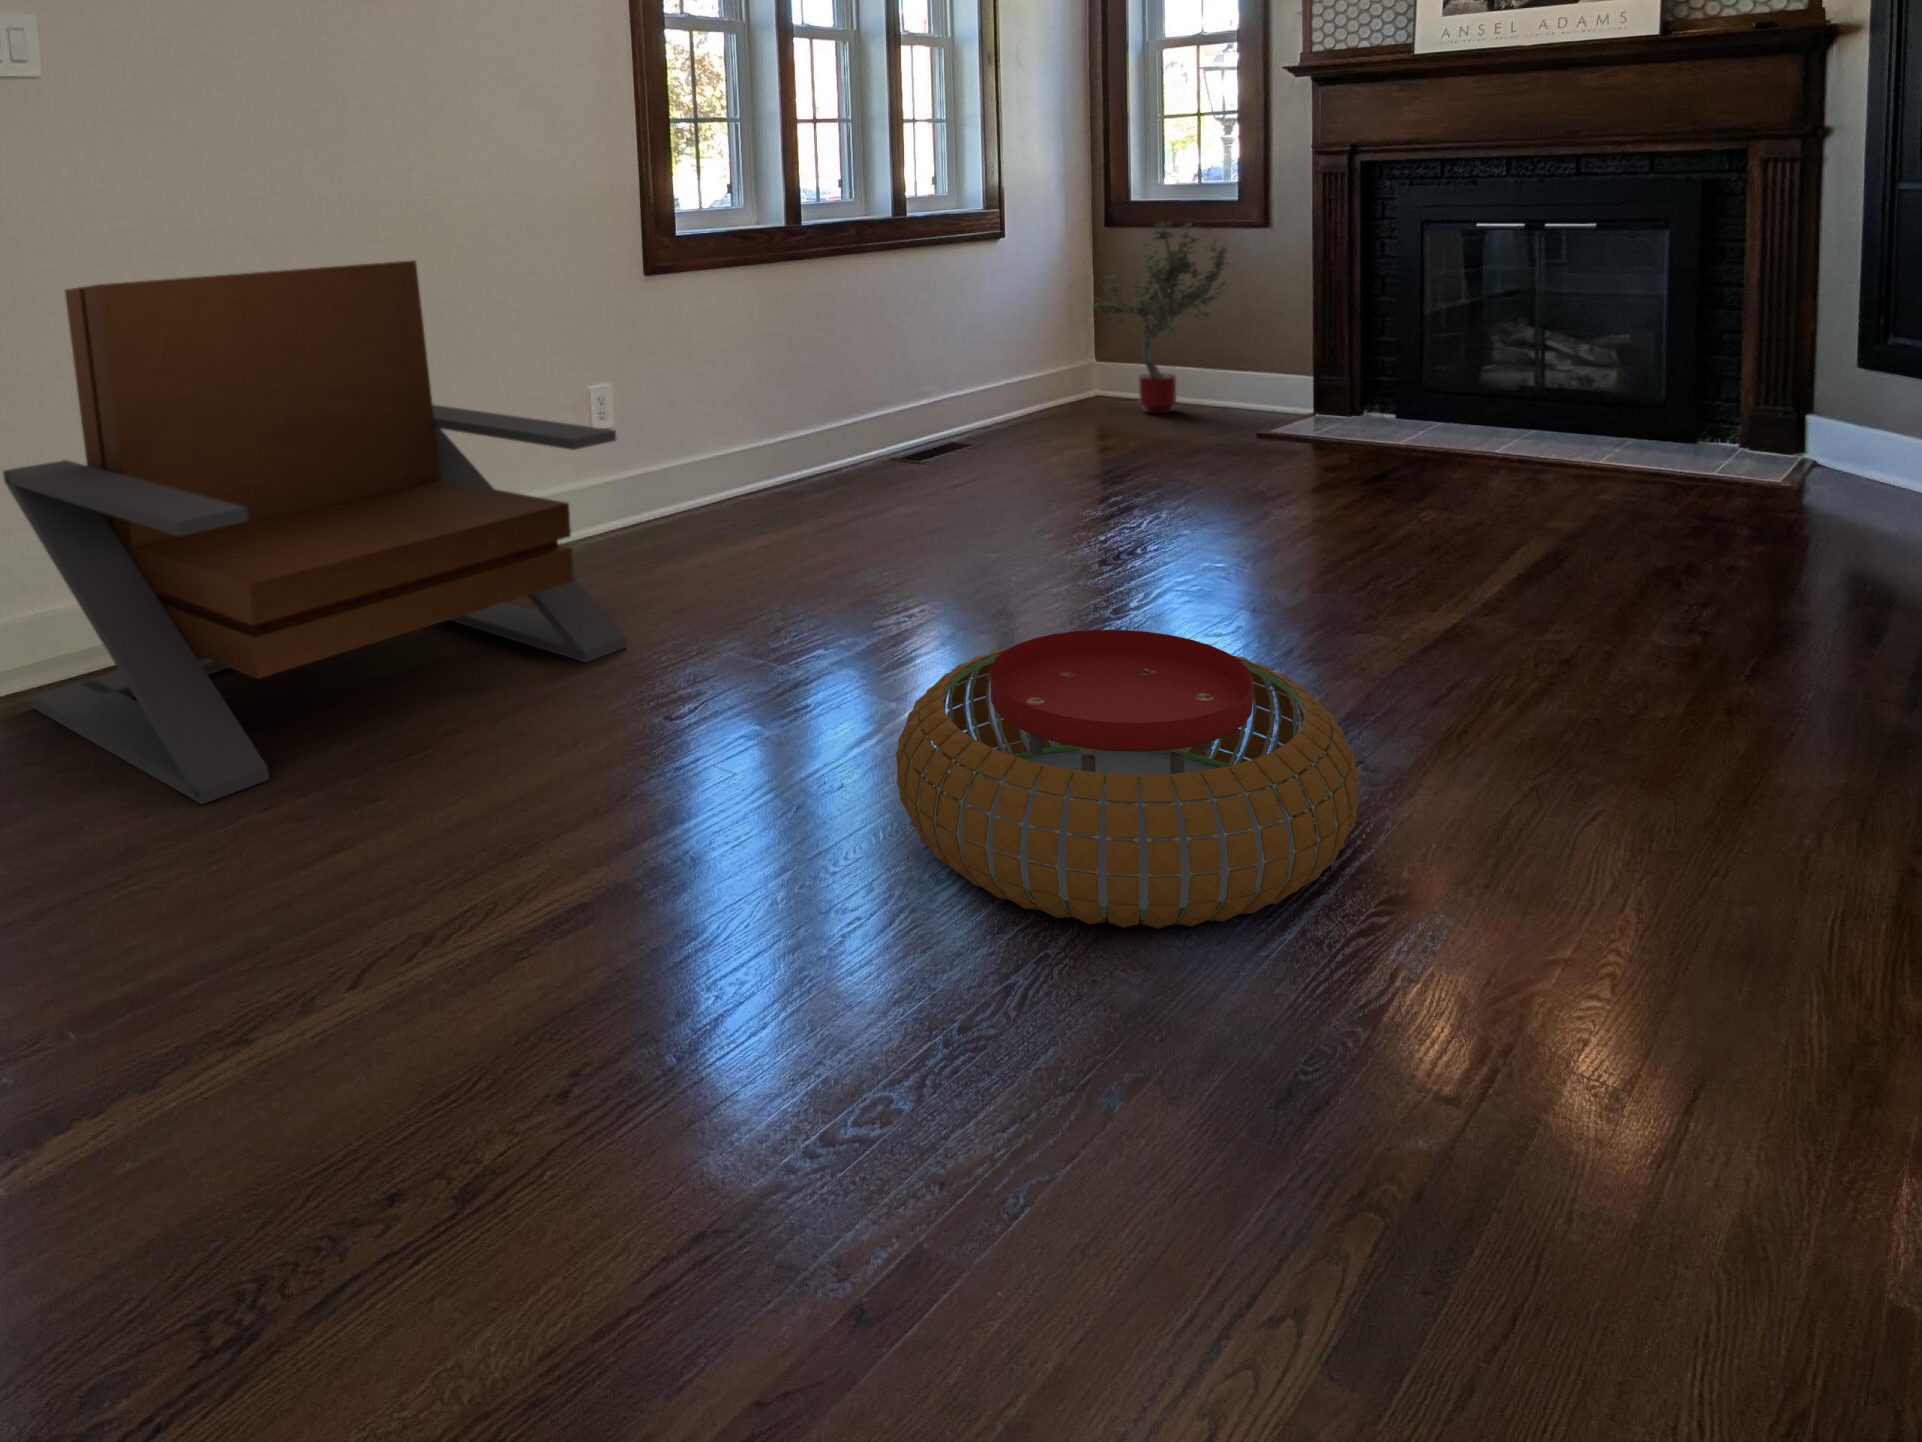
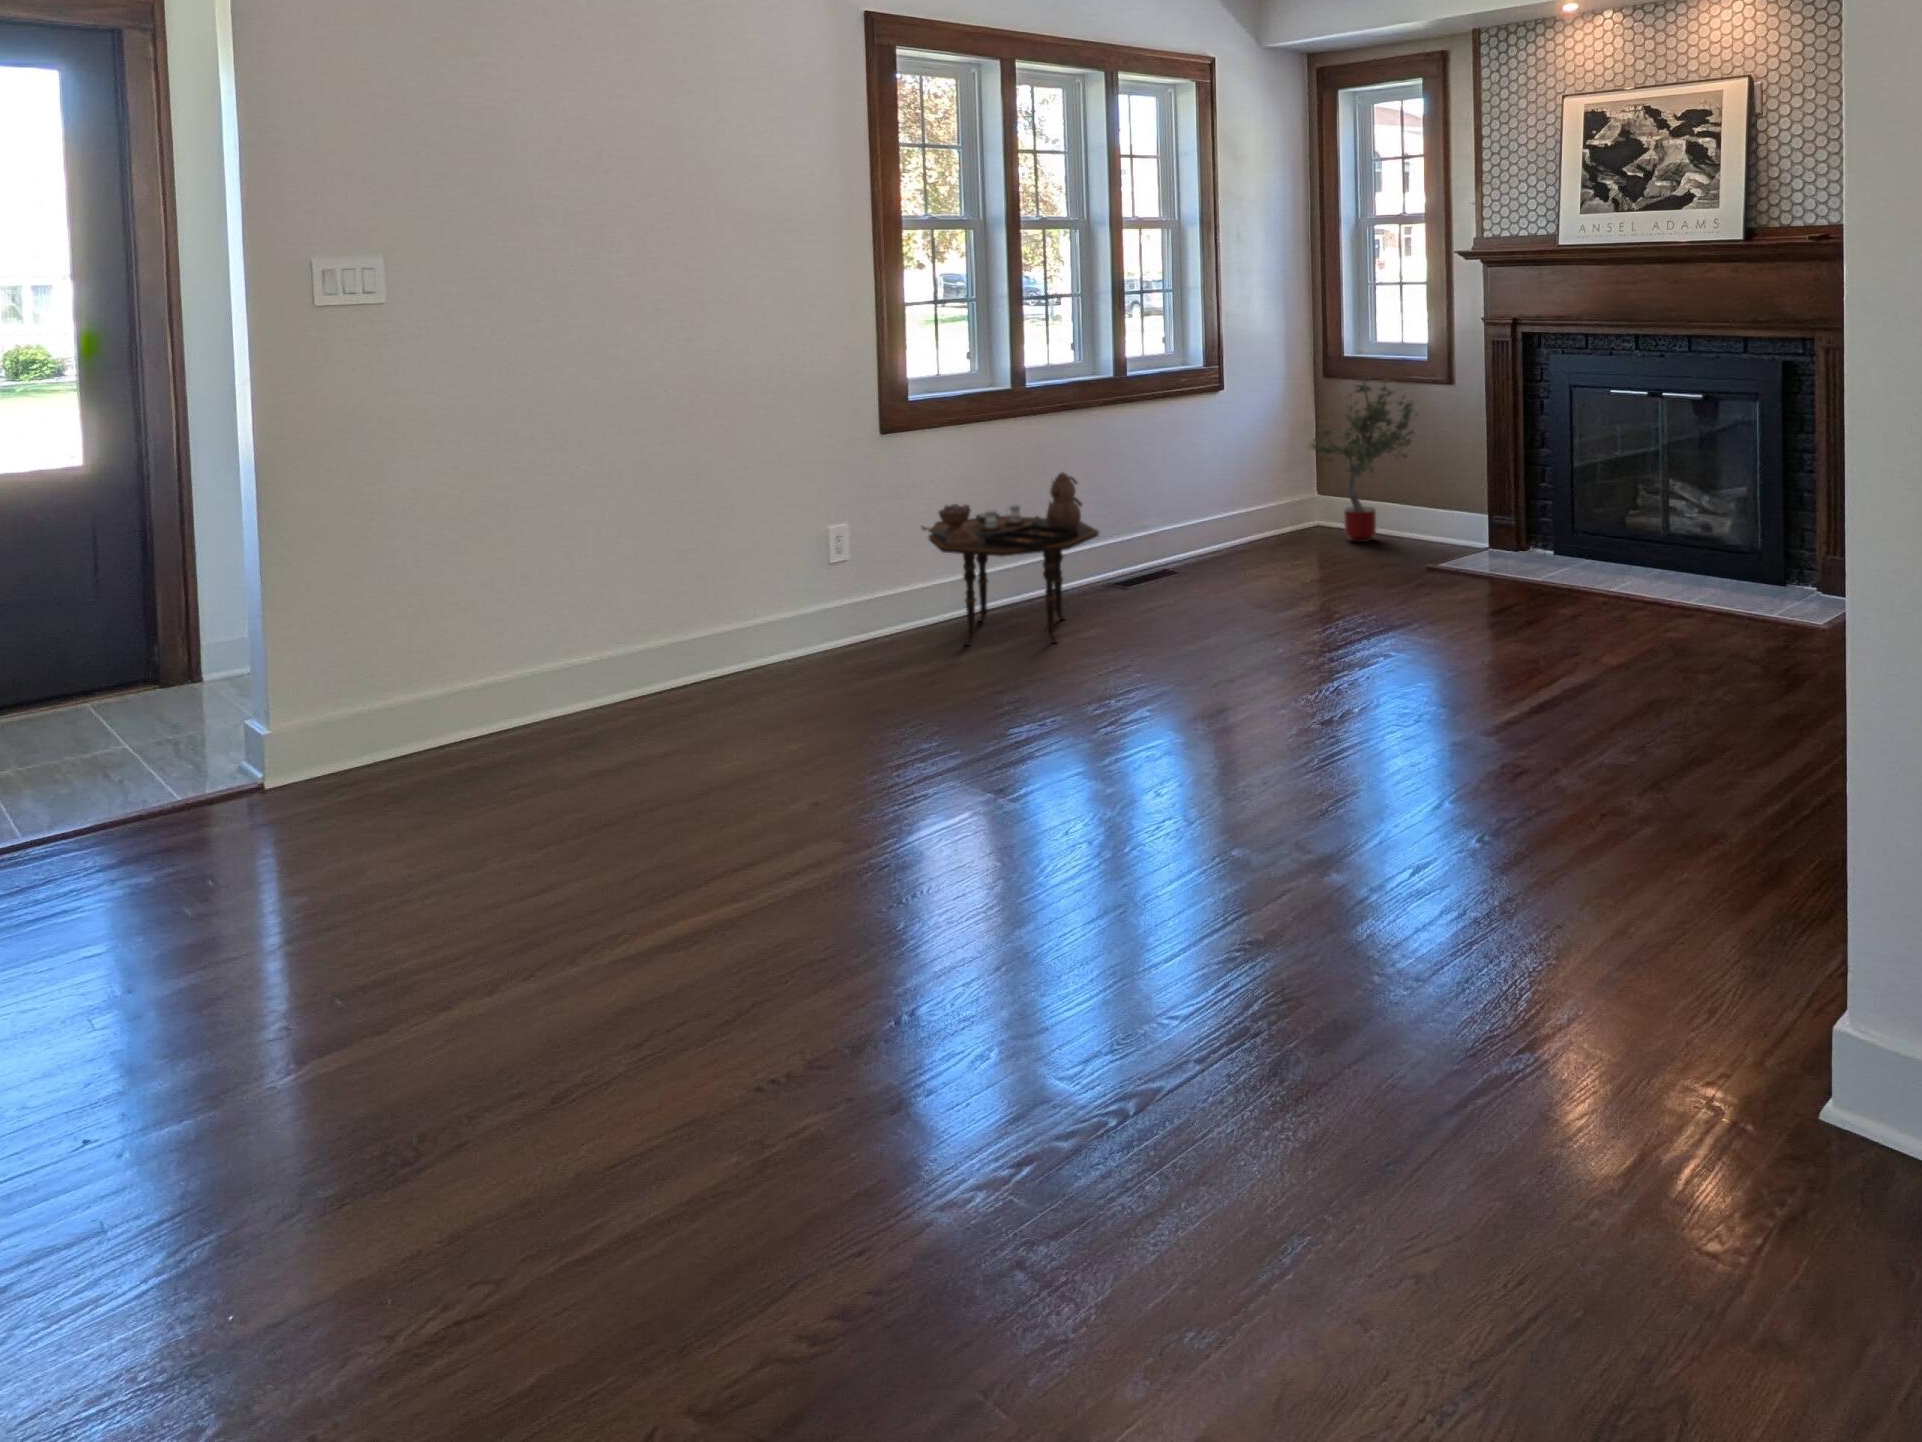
lounge chair: present [3,260,627,804] -> none [338,439,809,863]
side table: none [693,319,915,528] -> present [922,472,1099,645]
pouf: present [896,630,1359,929] -> none [921,750,1250,971]

